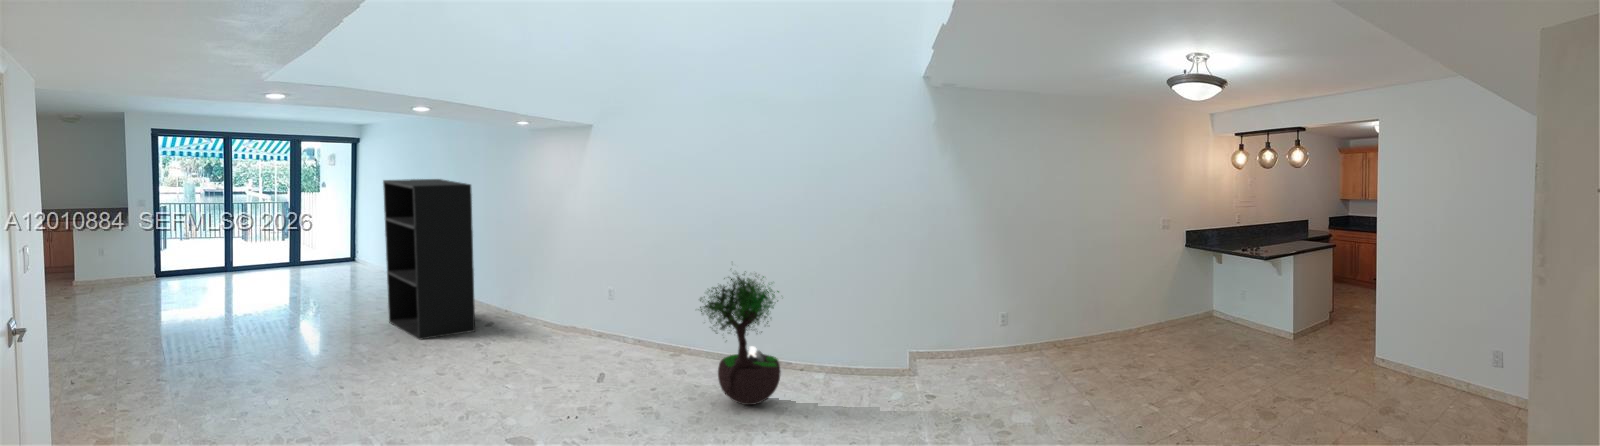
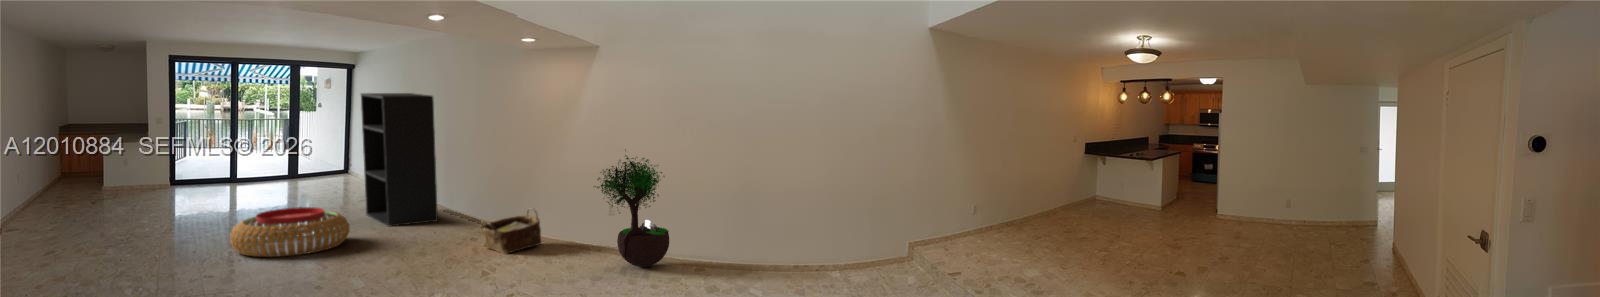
pouf: none [235,323,379,391] -> present [230,207,350,257]
woven basket: none [542,324,612,384] -> present [481,208,541,254]

